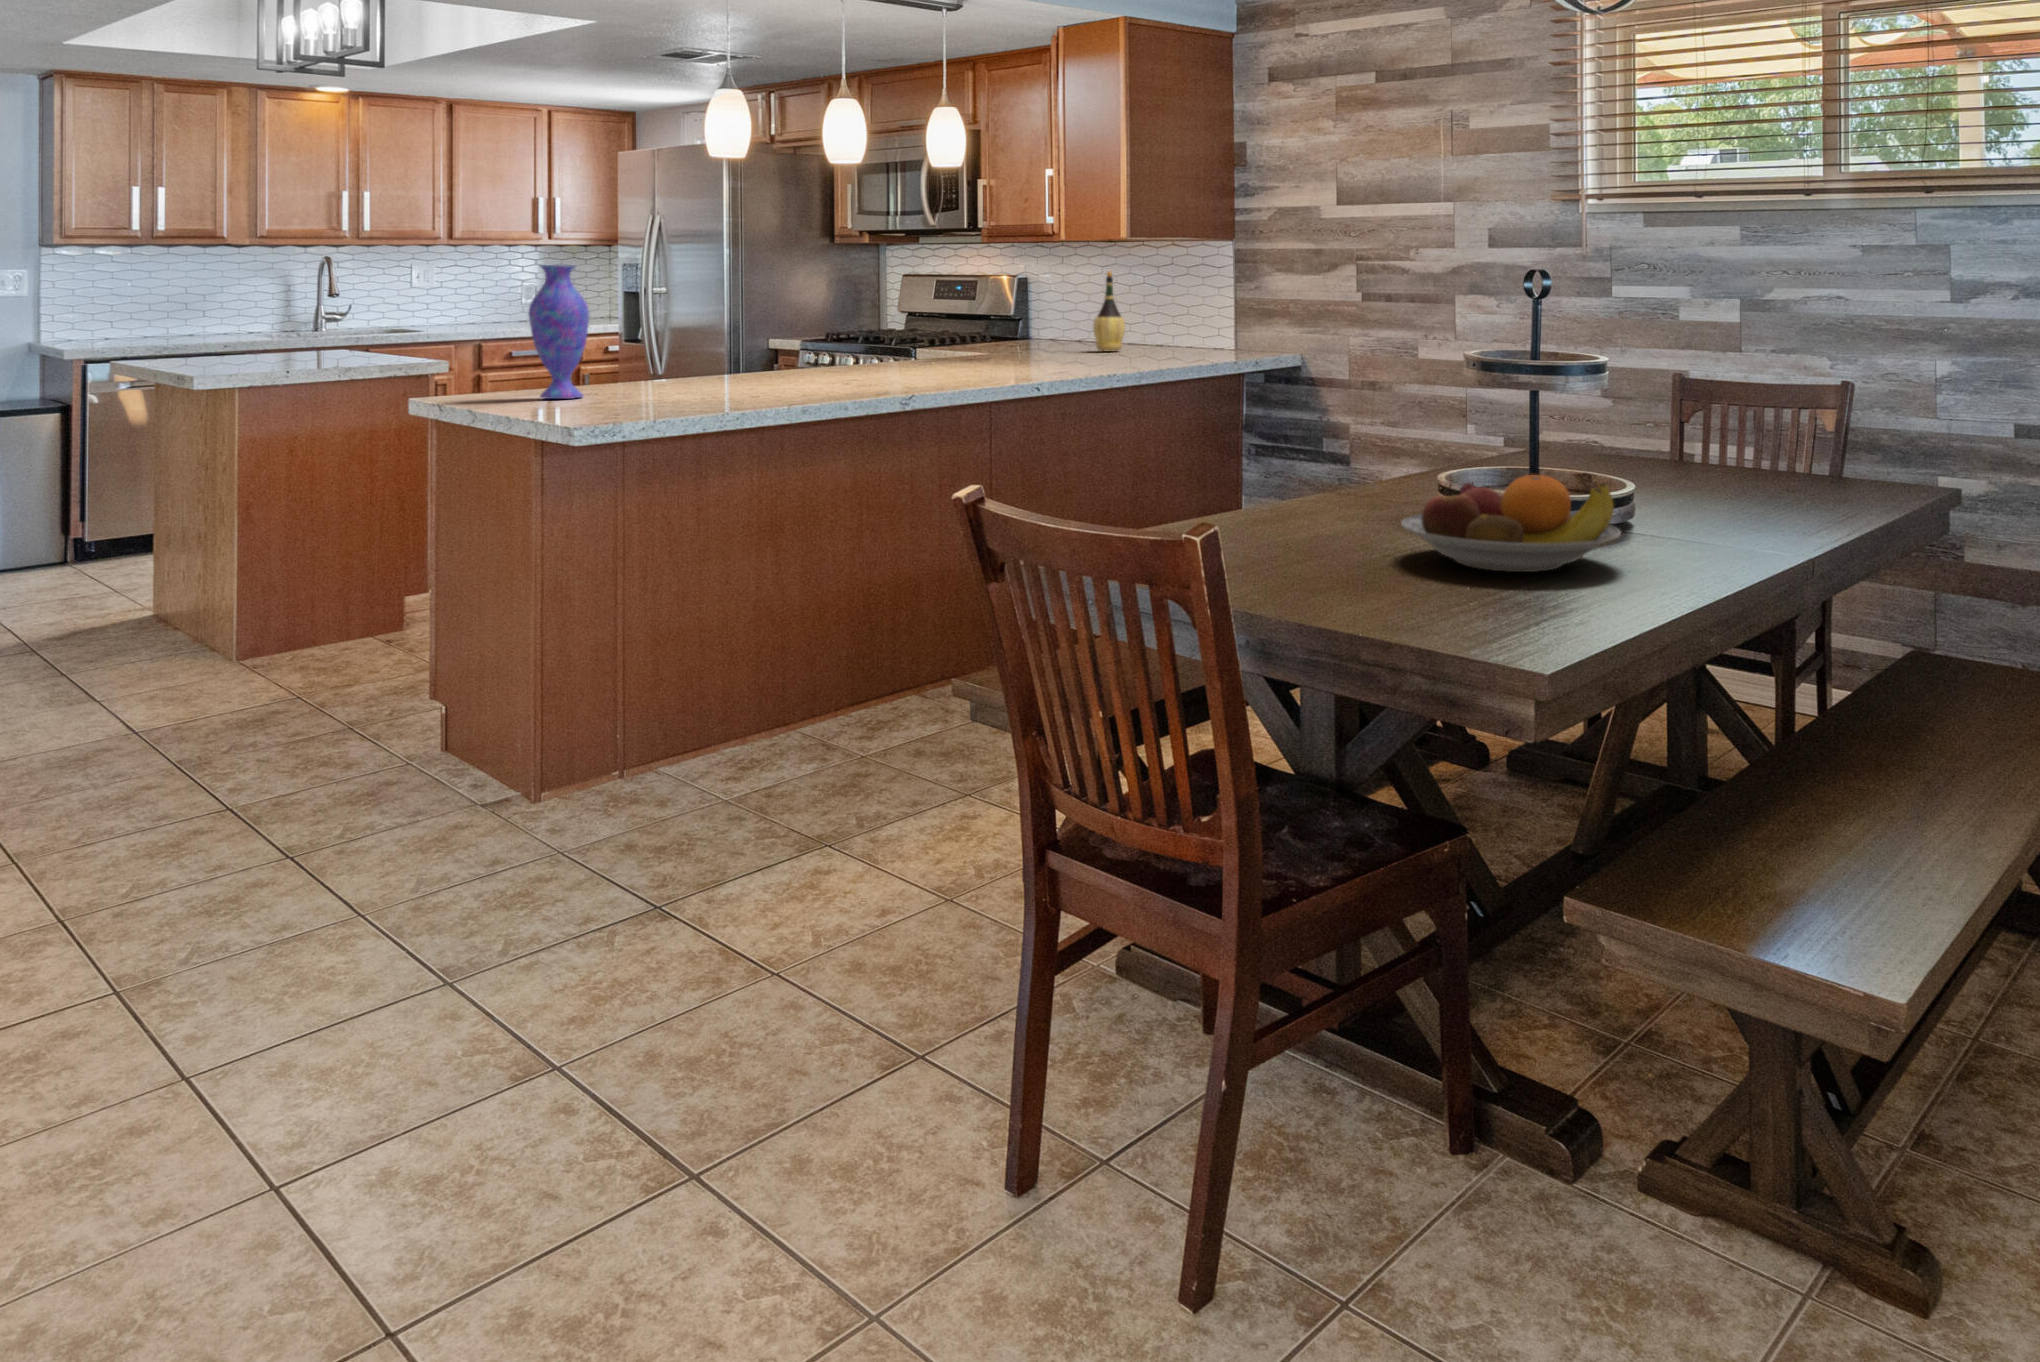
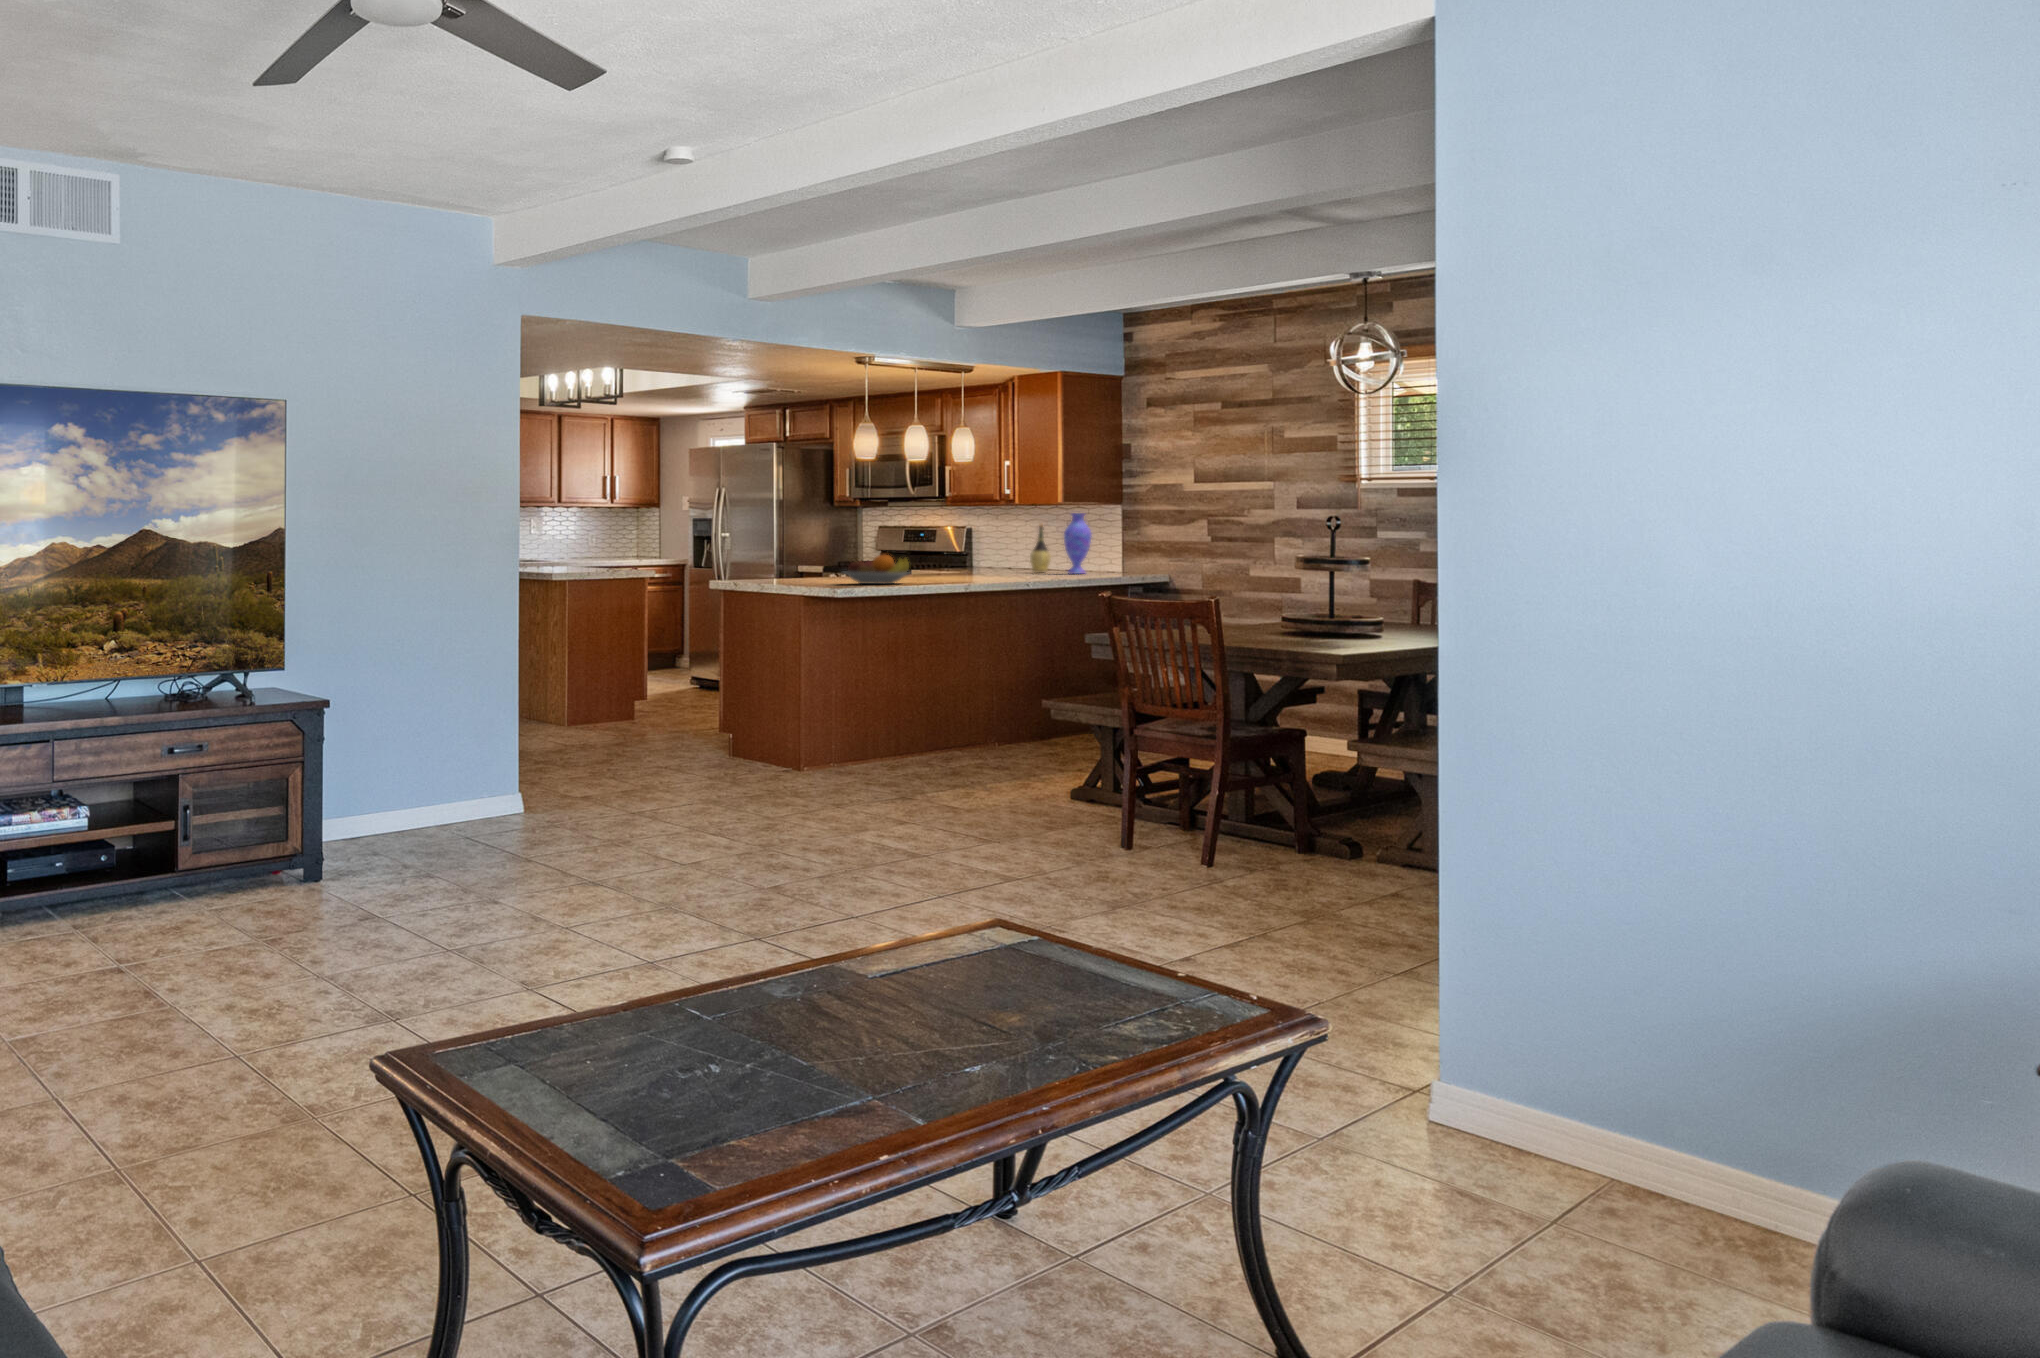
vase: present [529,265,589,399] -> present [1064,513,1092,574]
fruit bowl: present [1401,475,1621,572] -> present [844,554,909,584]

